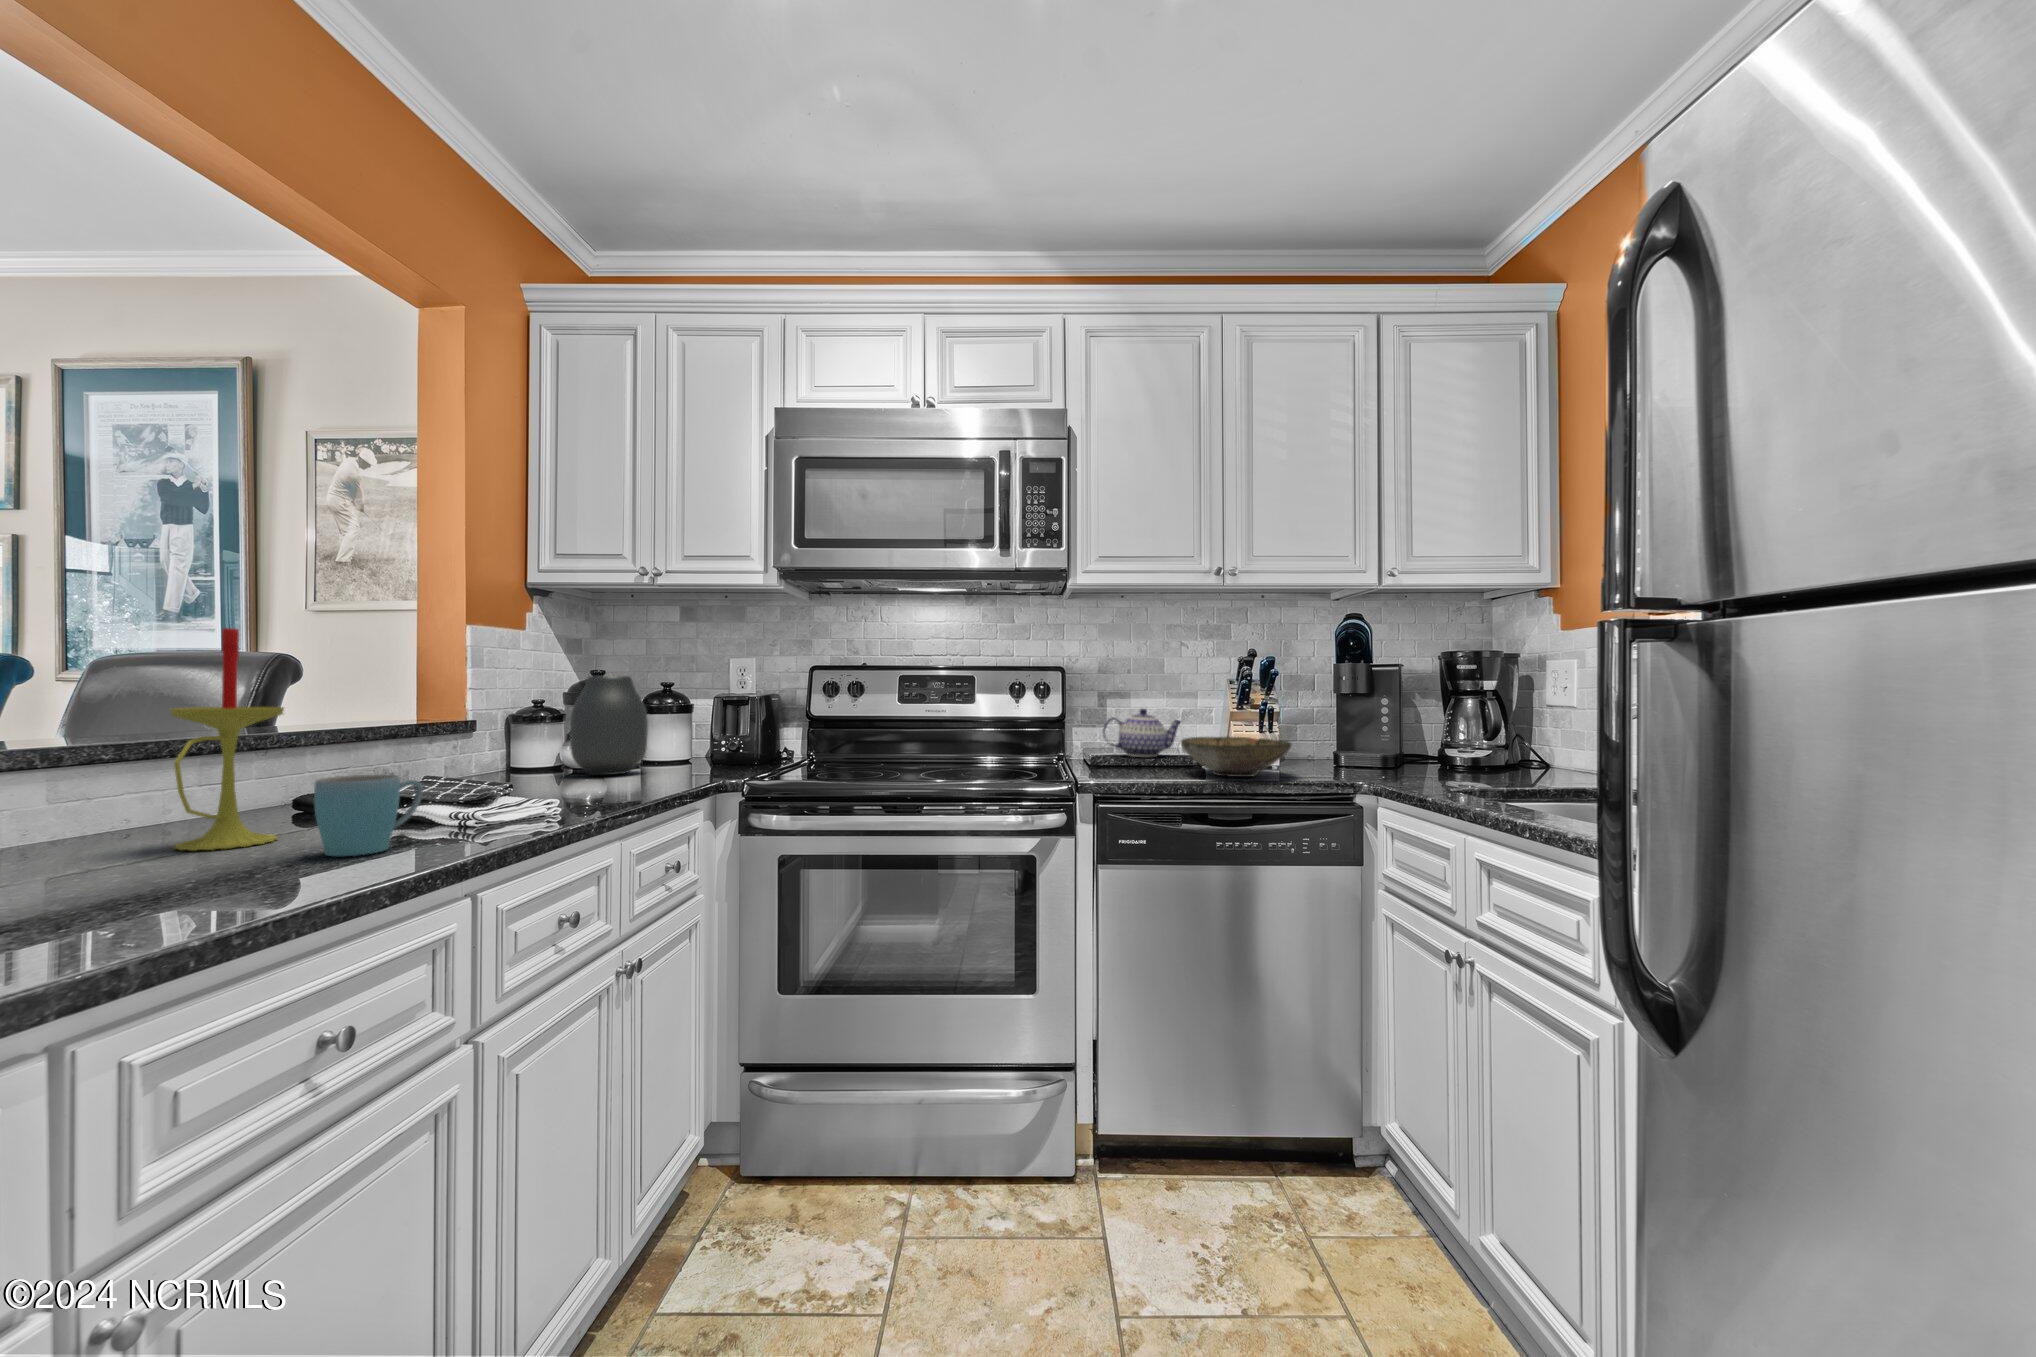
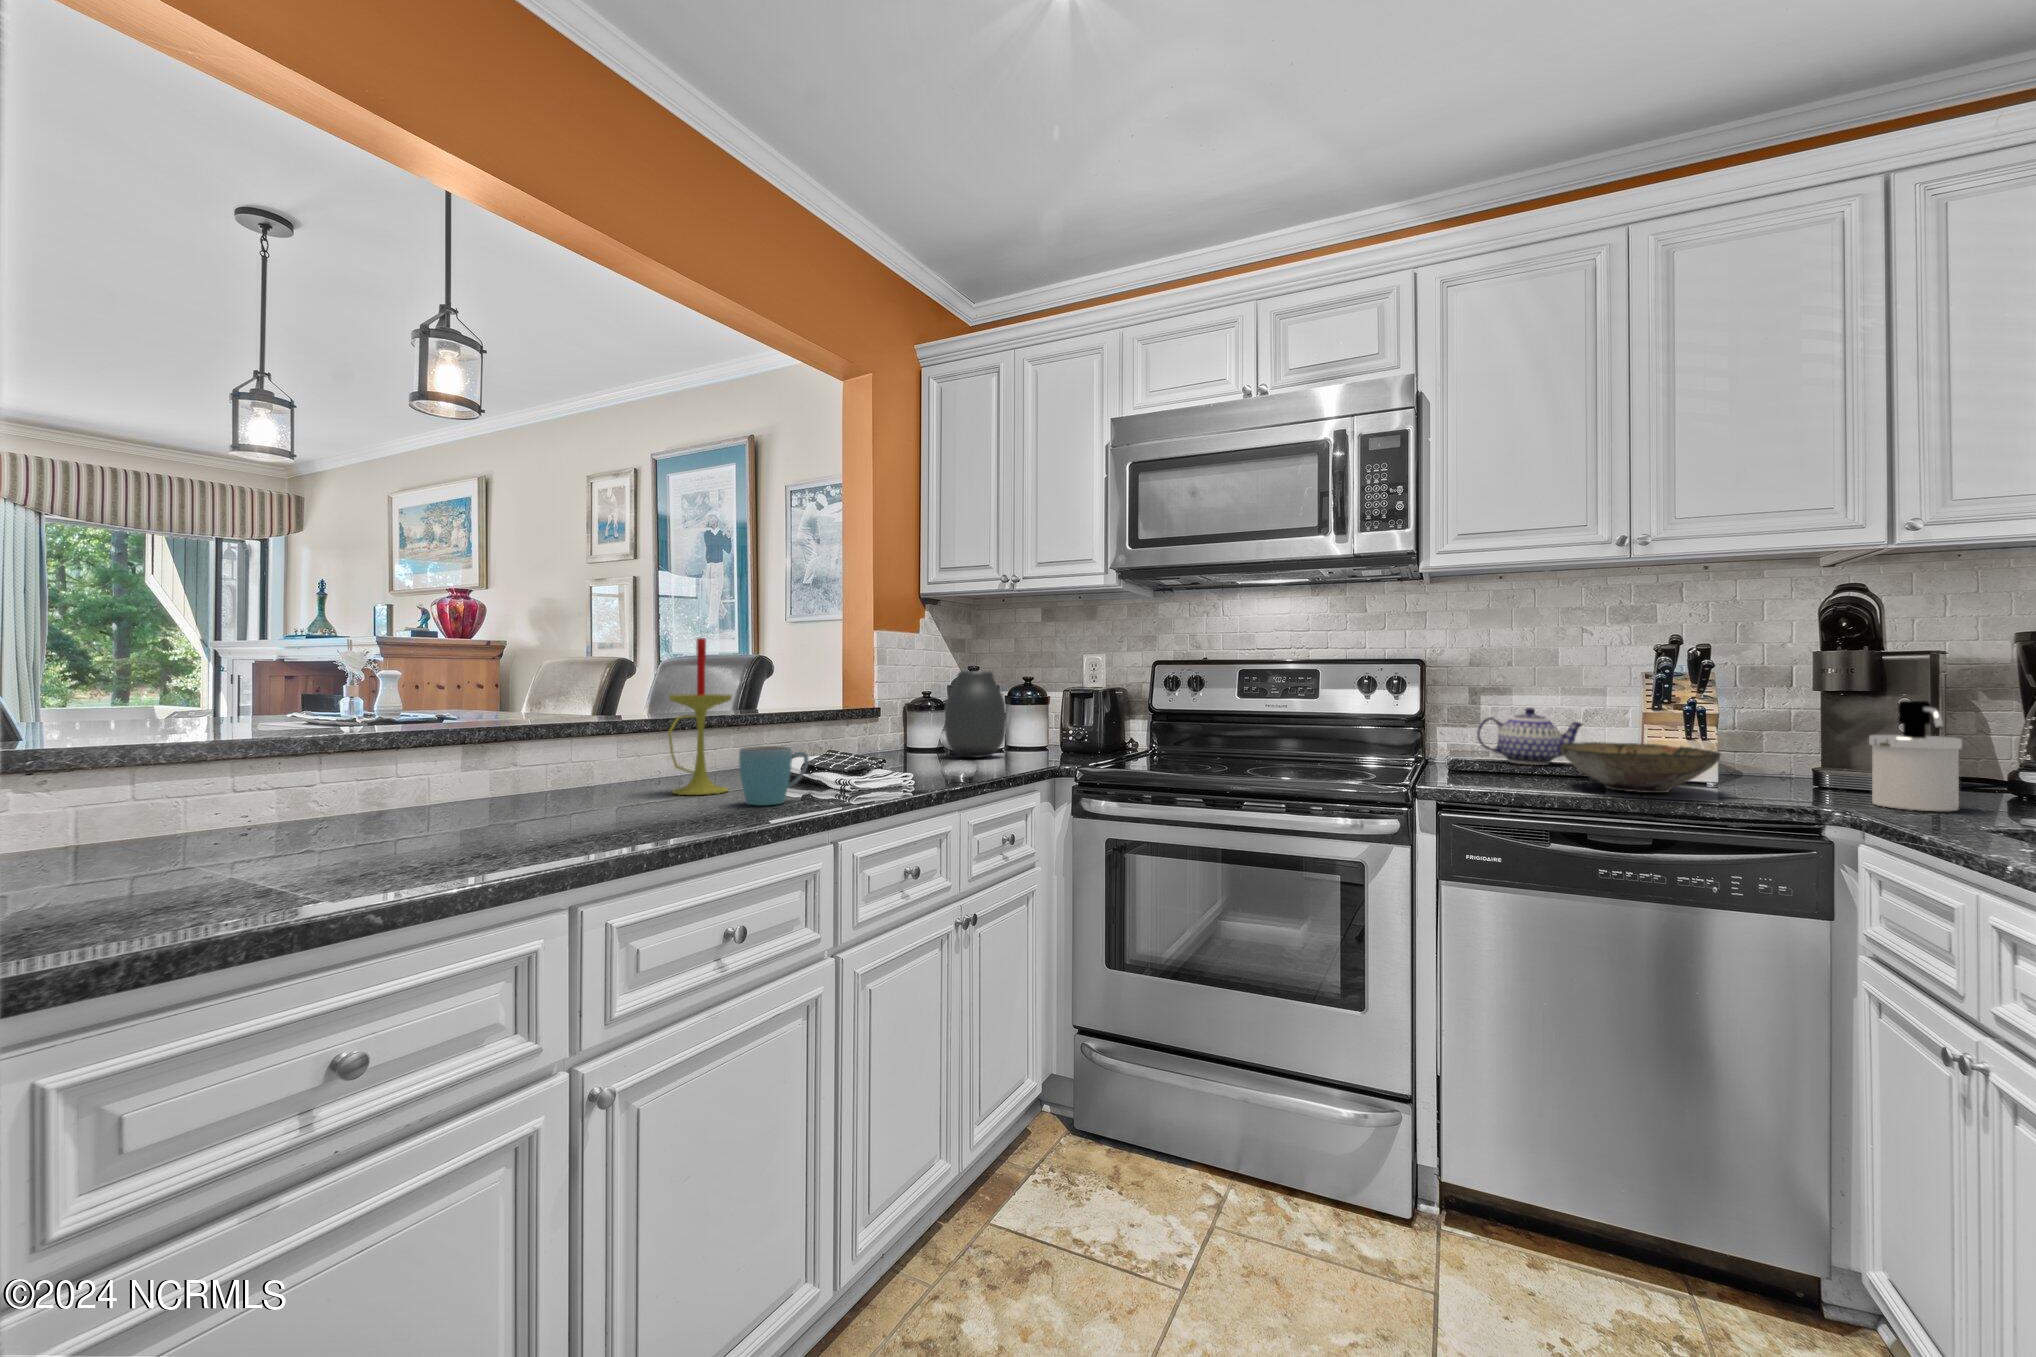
soap dispenser: none [1378,700,1430,780] -> present [1869,700,1962,811]

